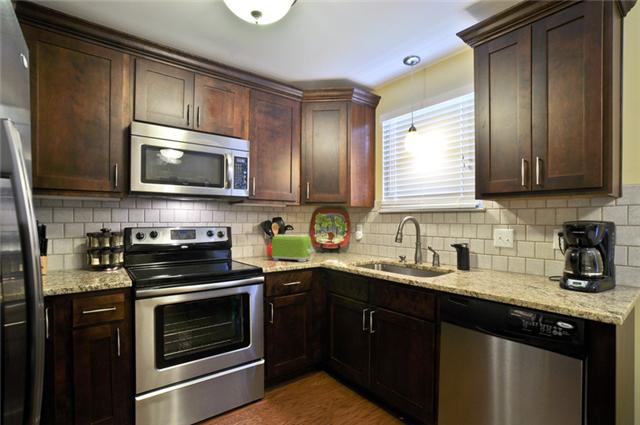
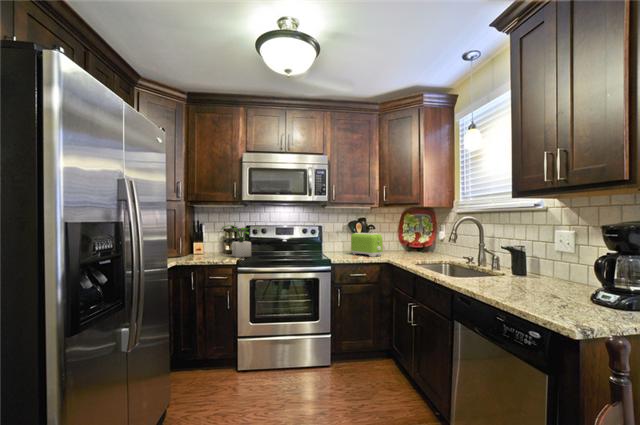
potted plant: none [97,226,159,276] -> present [221,225,259,257]

